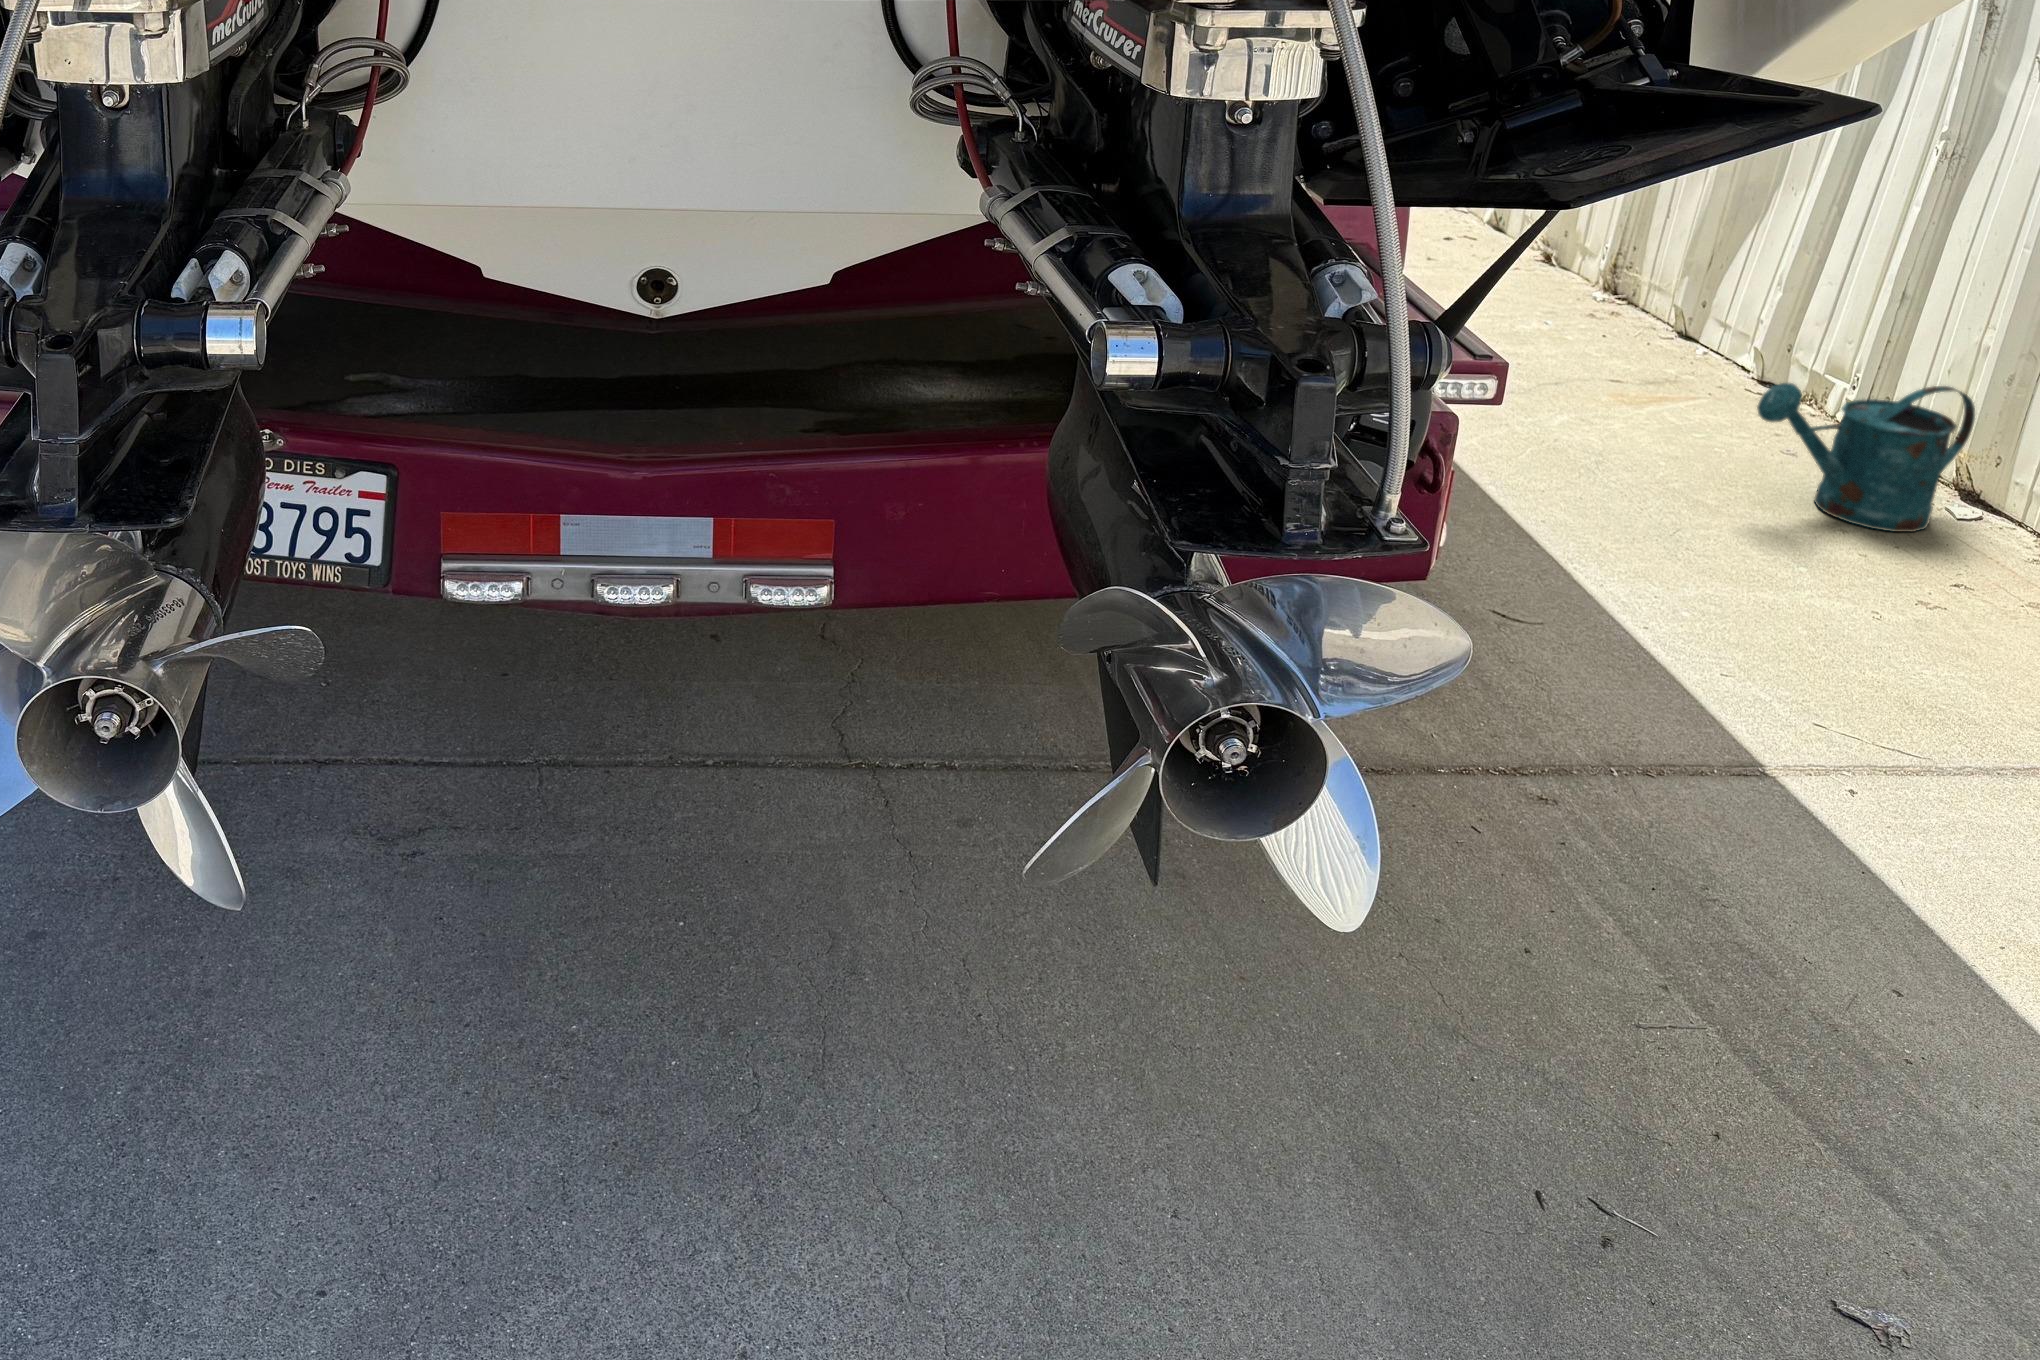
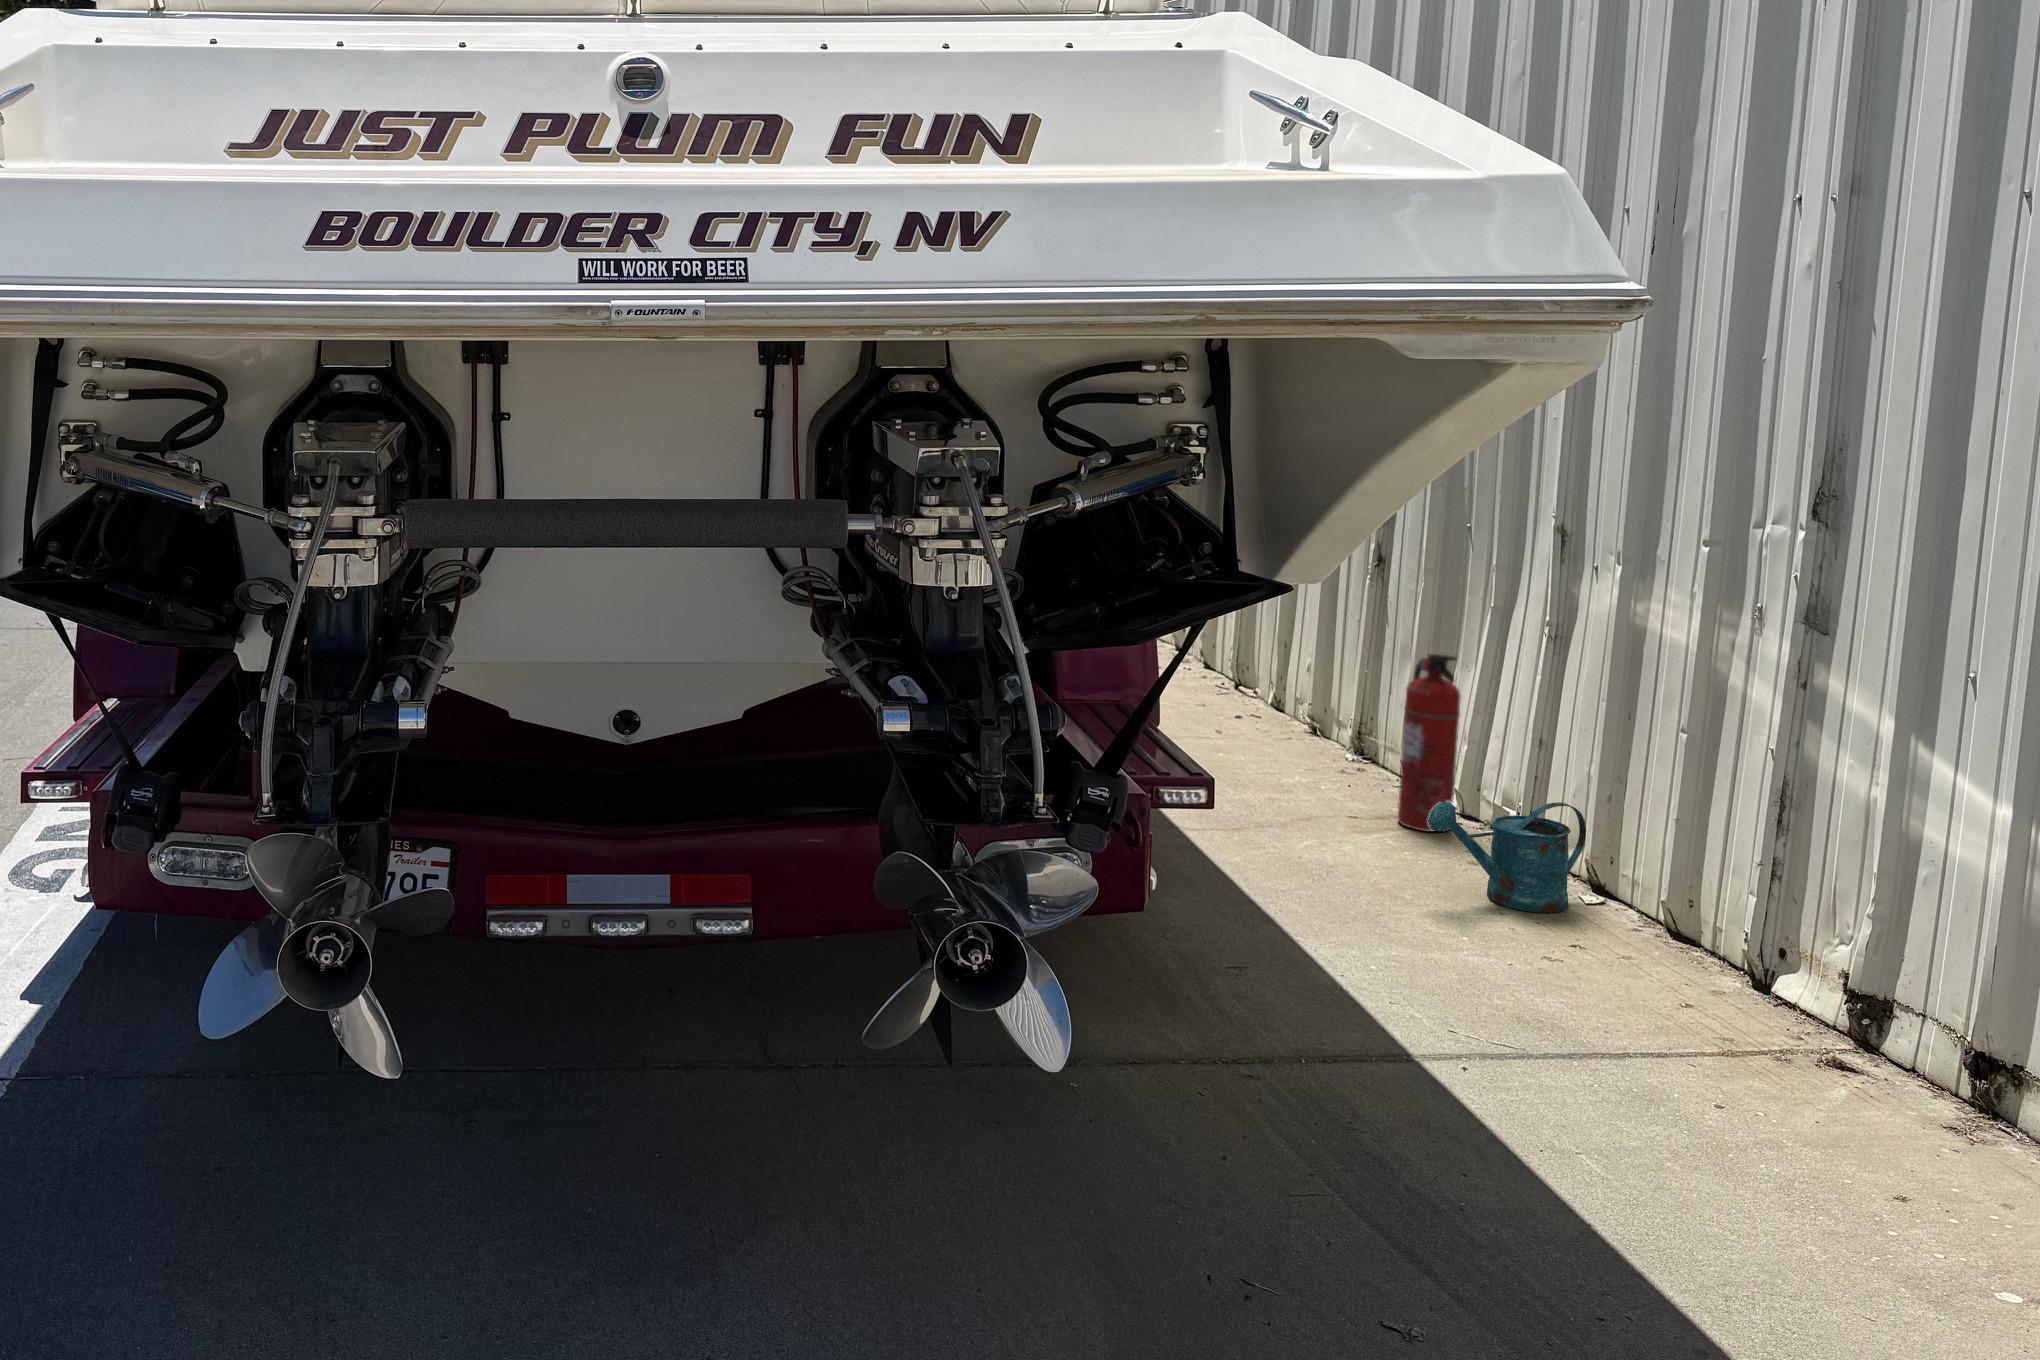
fire extinguisher: none [1670,172,1802,405] -> present [1398,654,1460,832]

